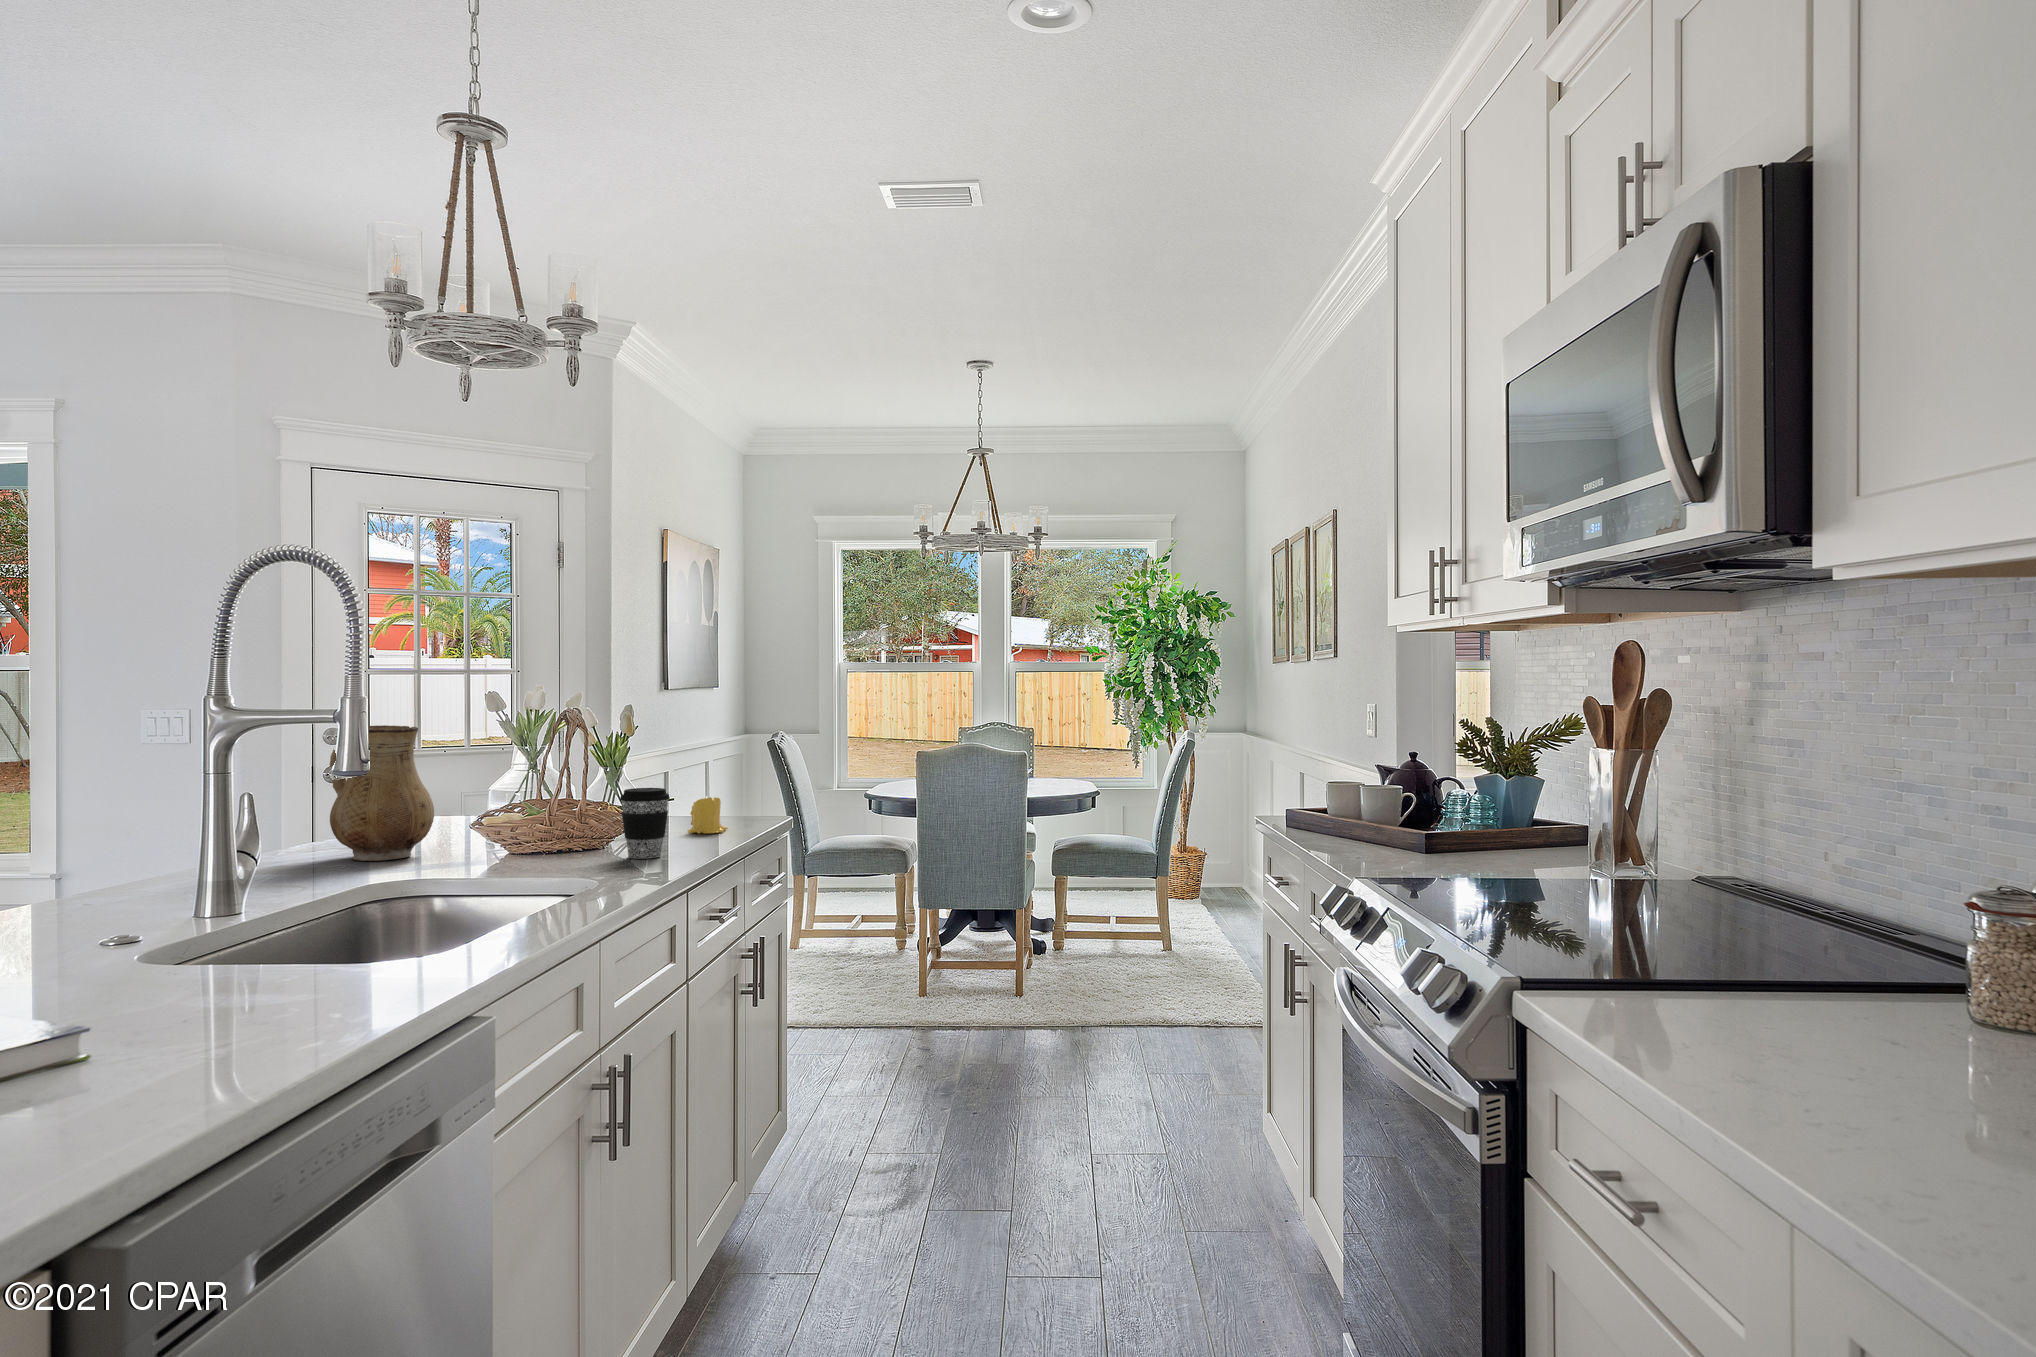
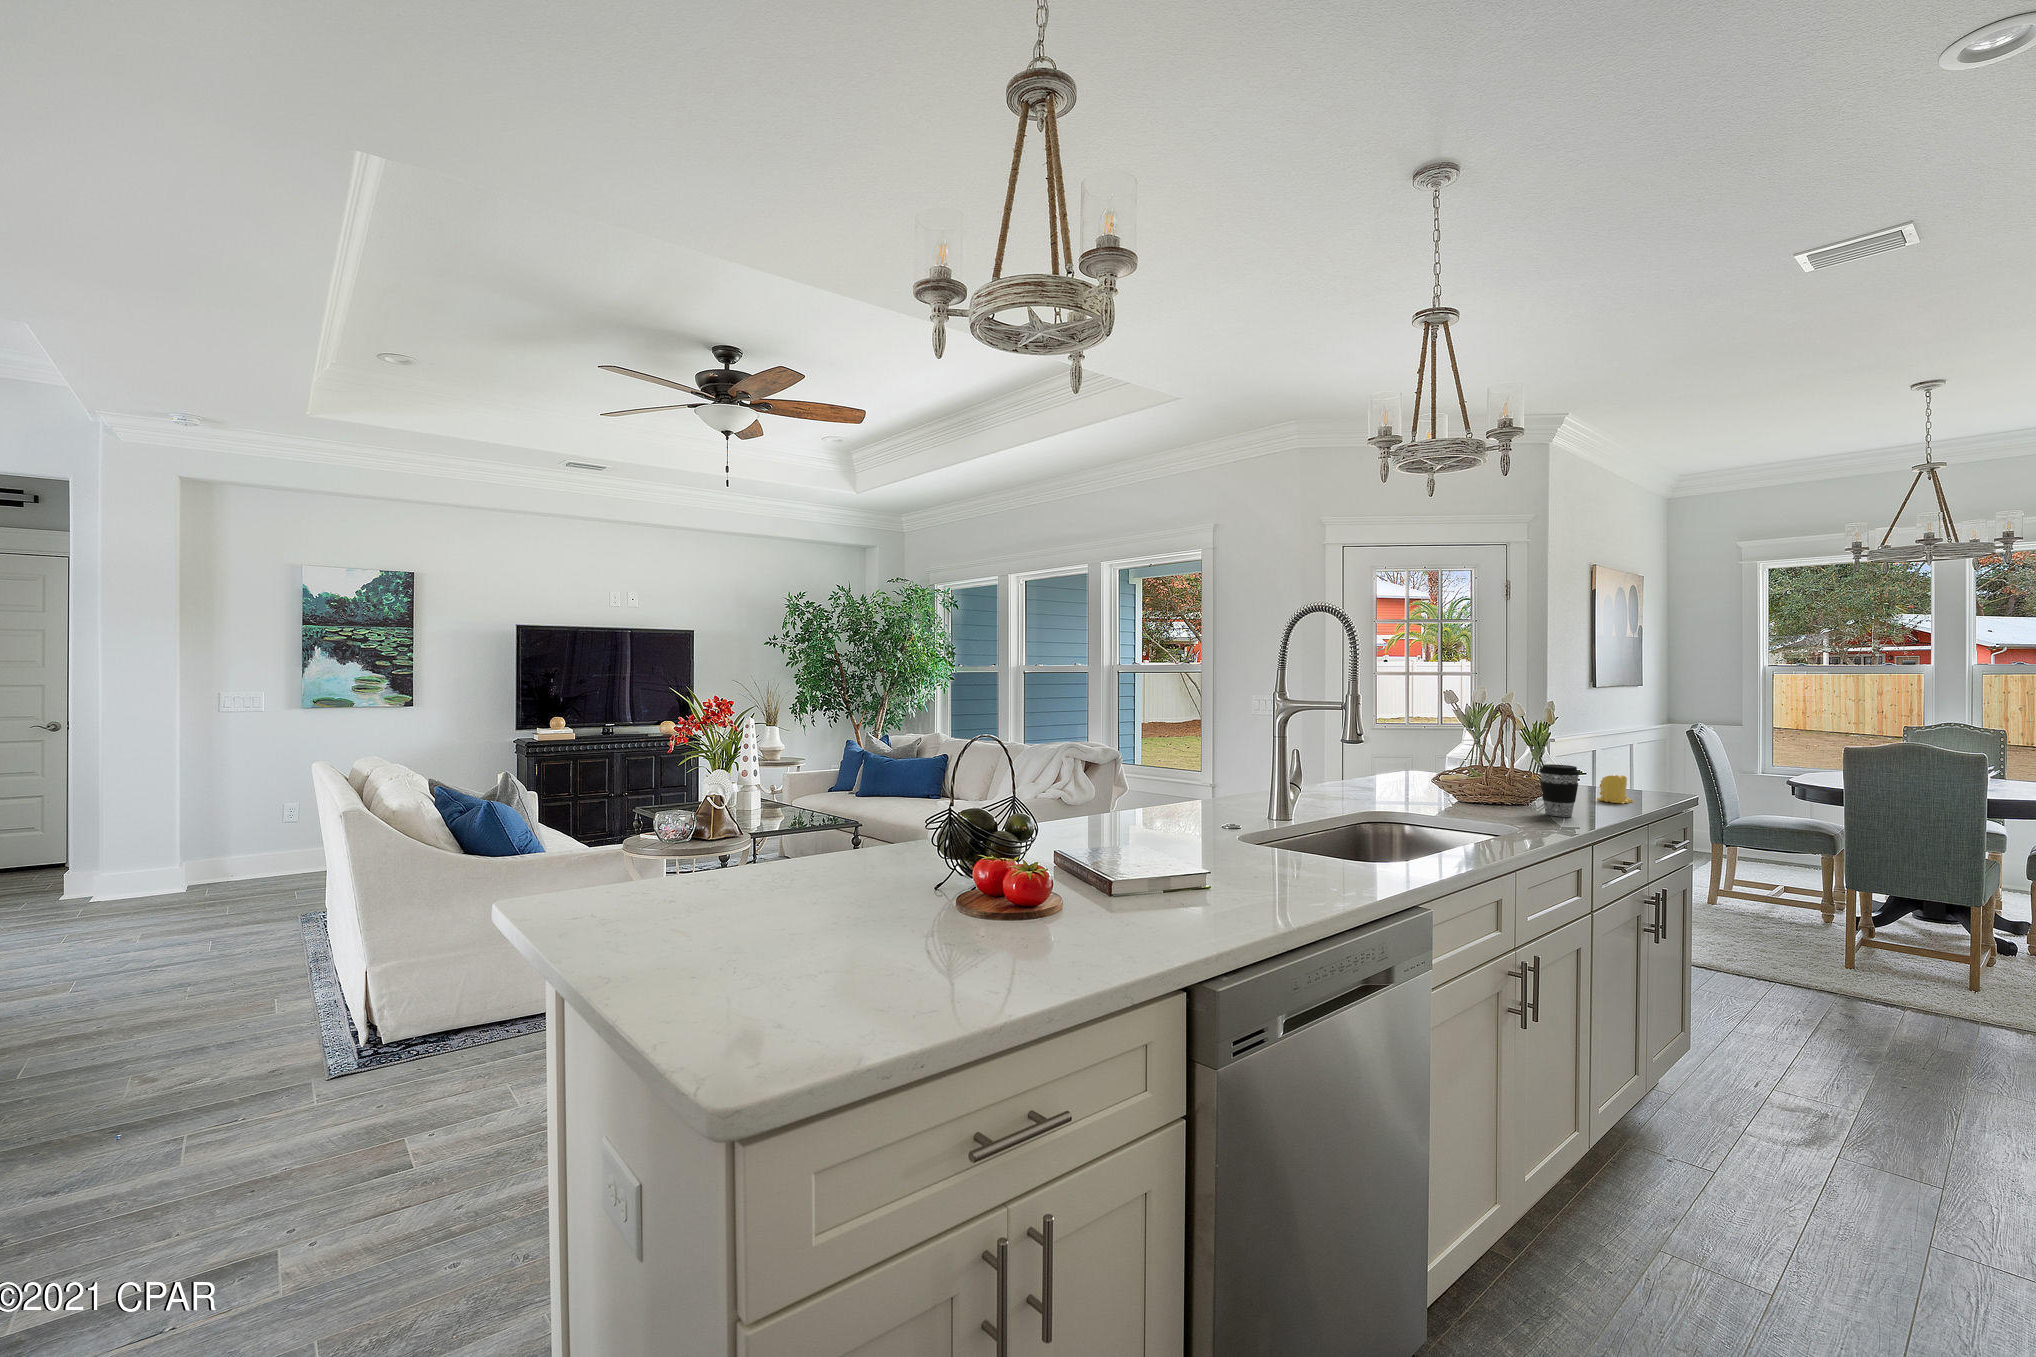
ceramic pitcher: present [330,725,434,861] -> none [1344,710,1407,795]

